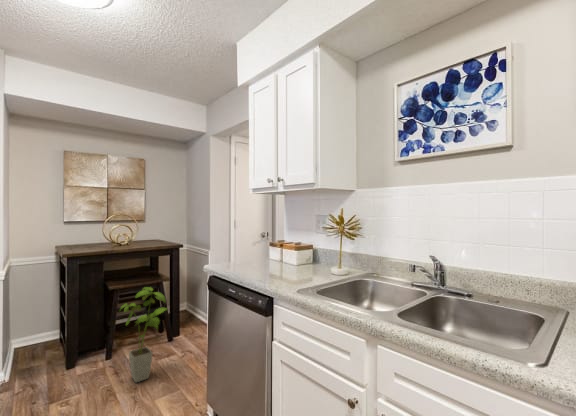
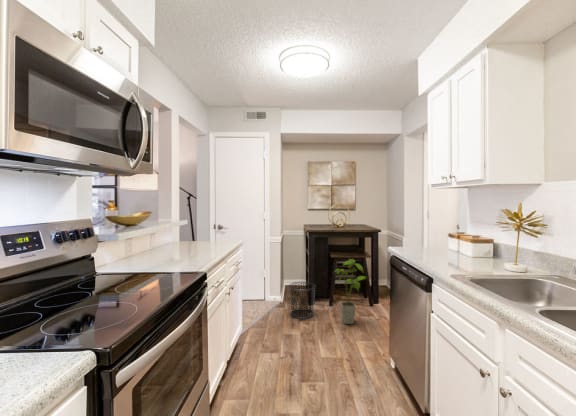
trash can: none [30,334,85,400] -> present [289,282,315,319]

